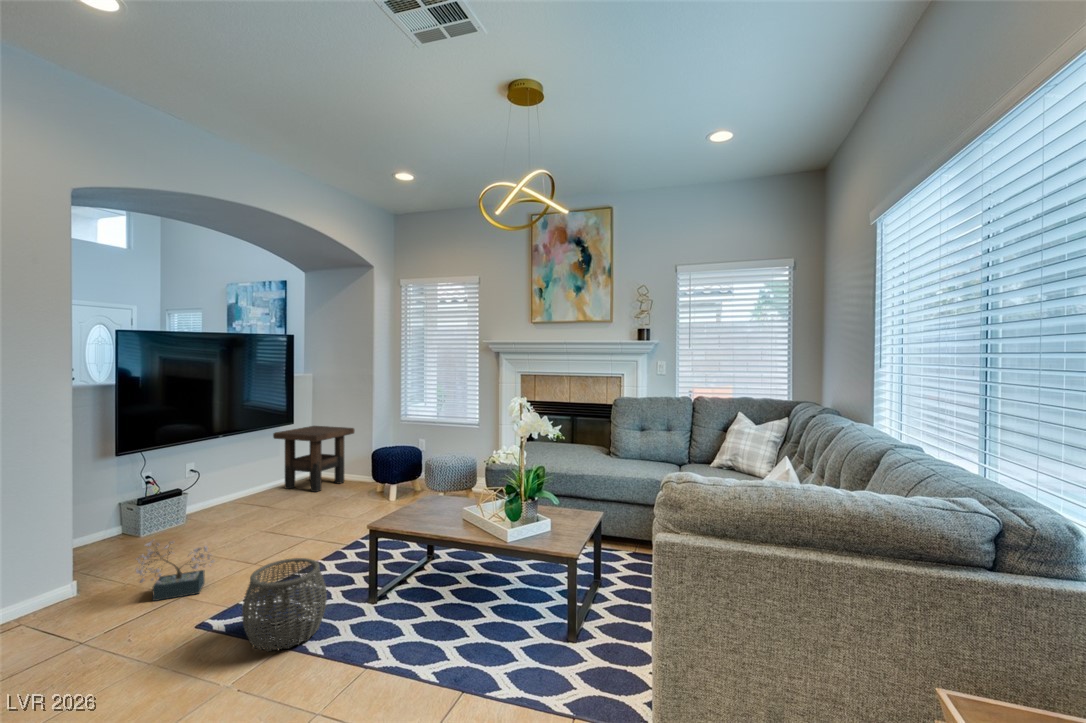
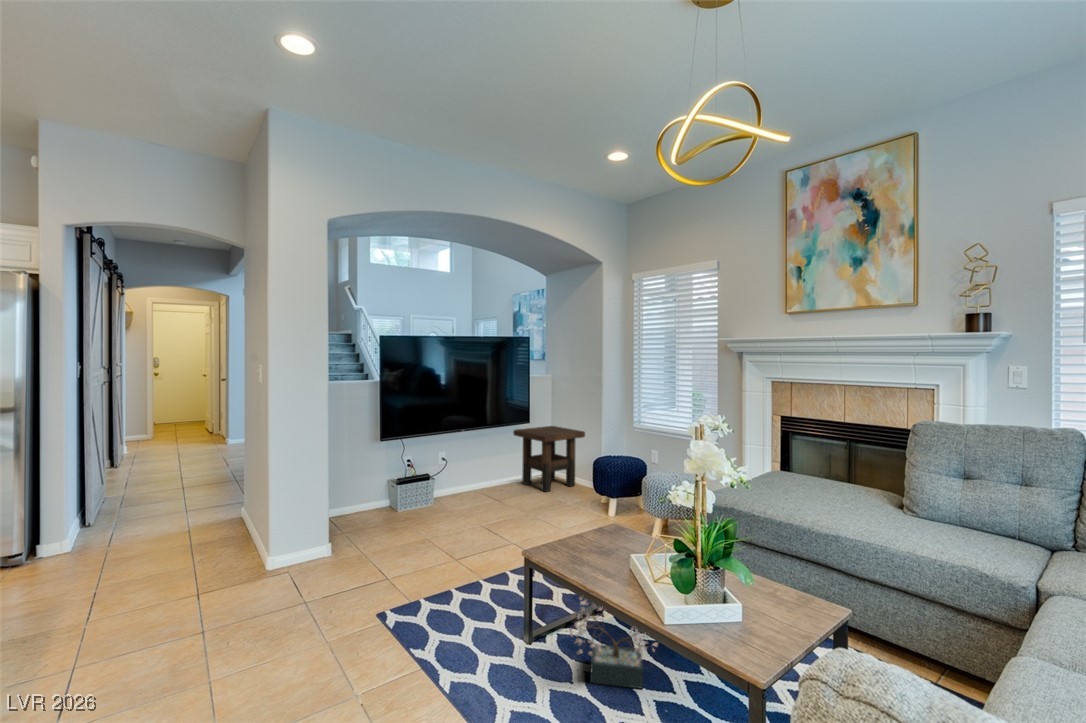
decorative plant: present [136,540,214,601] -> present [570,597,658,689]
woven basket: present [242,558,327,651] -> none [389,569,473,671]

